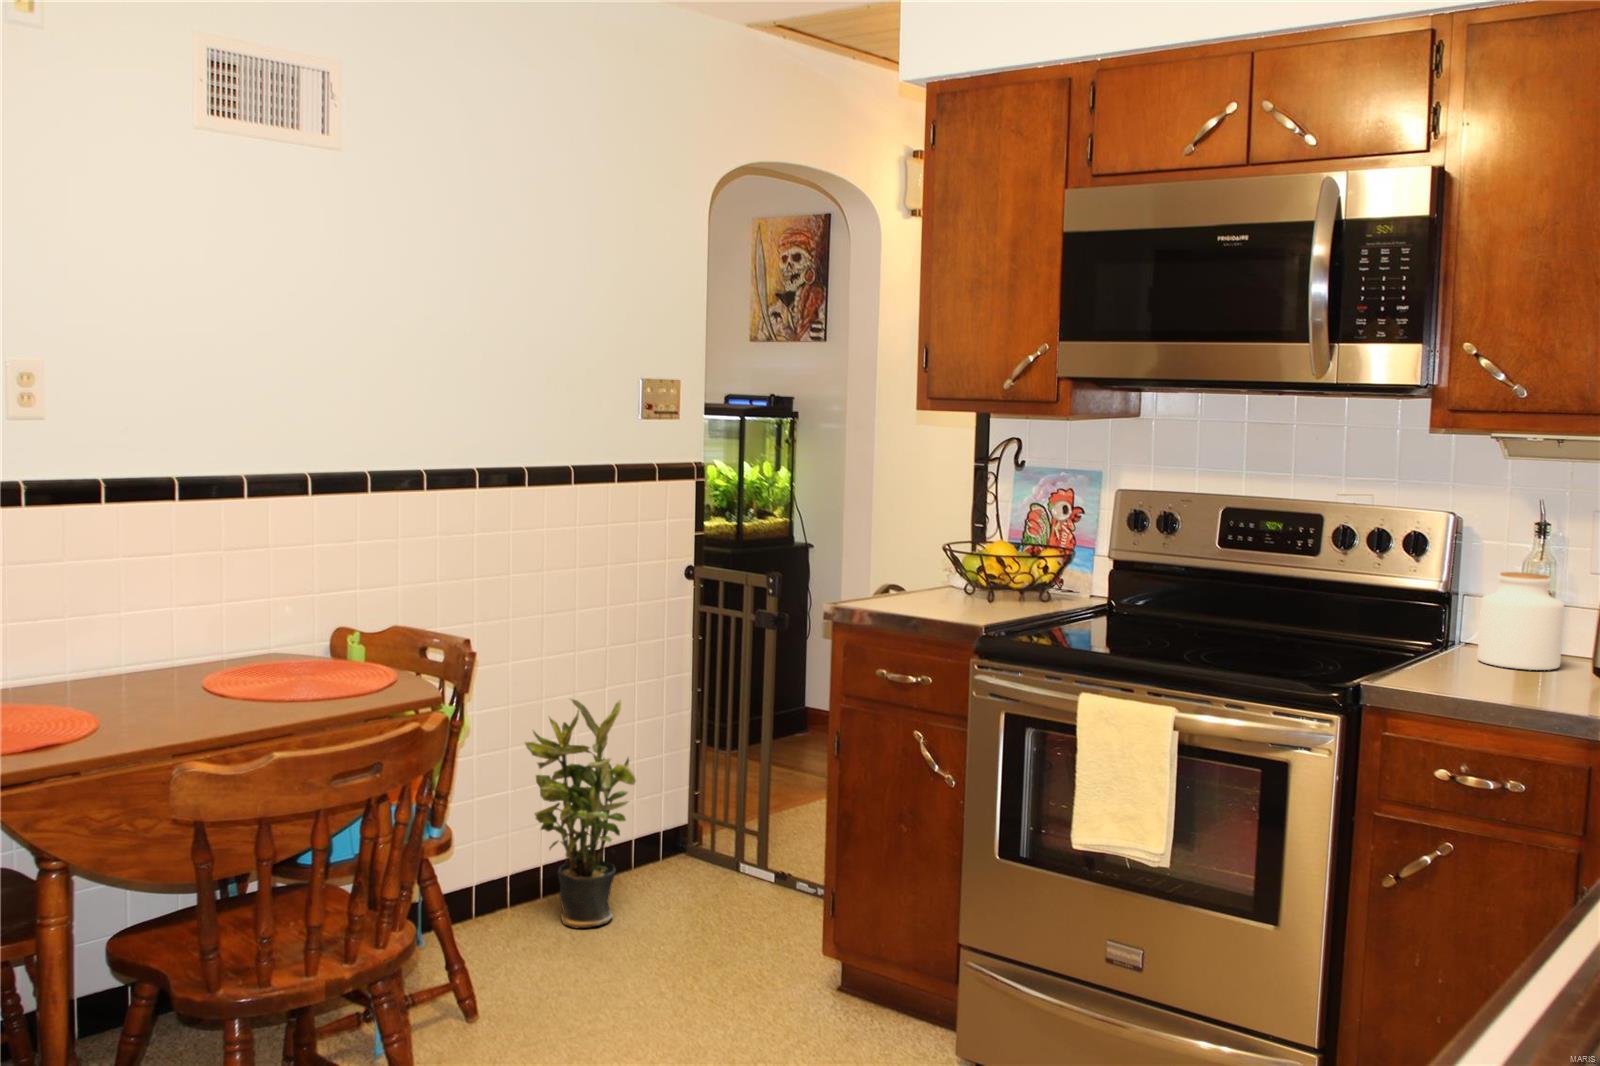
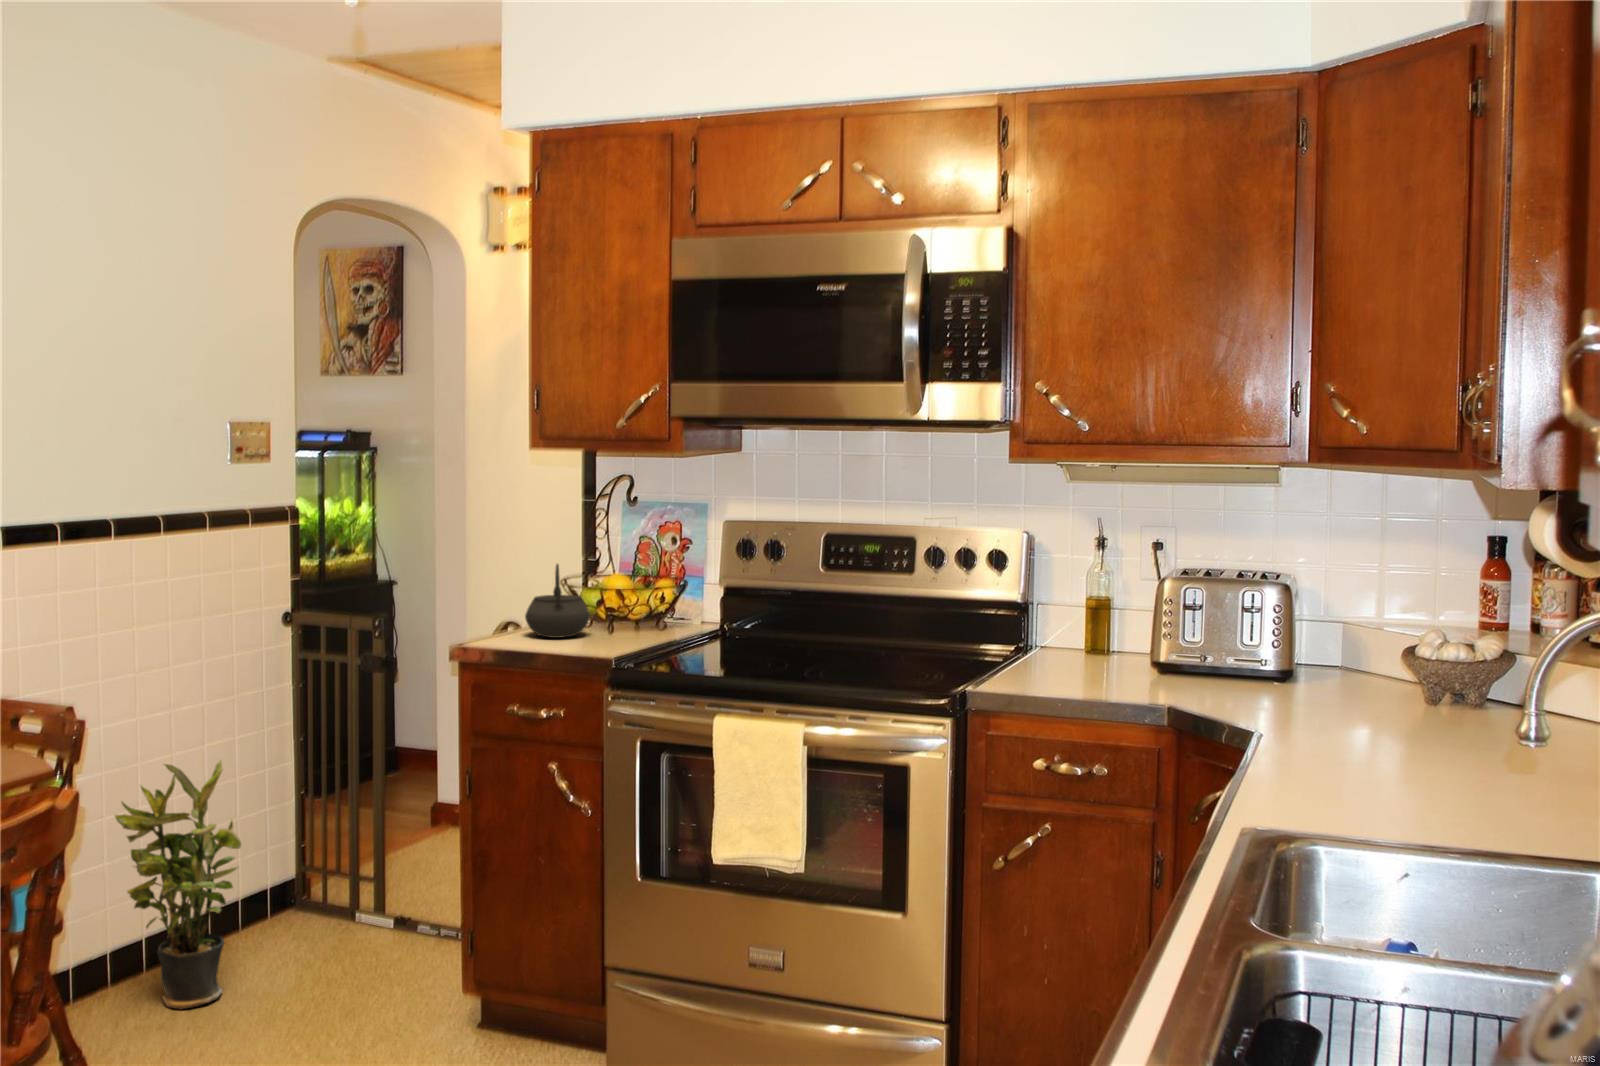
kettle: none [901,527,967,602] -> present [525,564,590,638]
jar: present [1477,572,1564,670] -> none [1053,582,1119,666]

